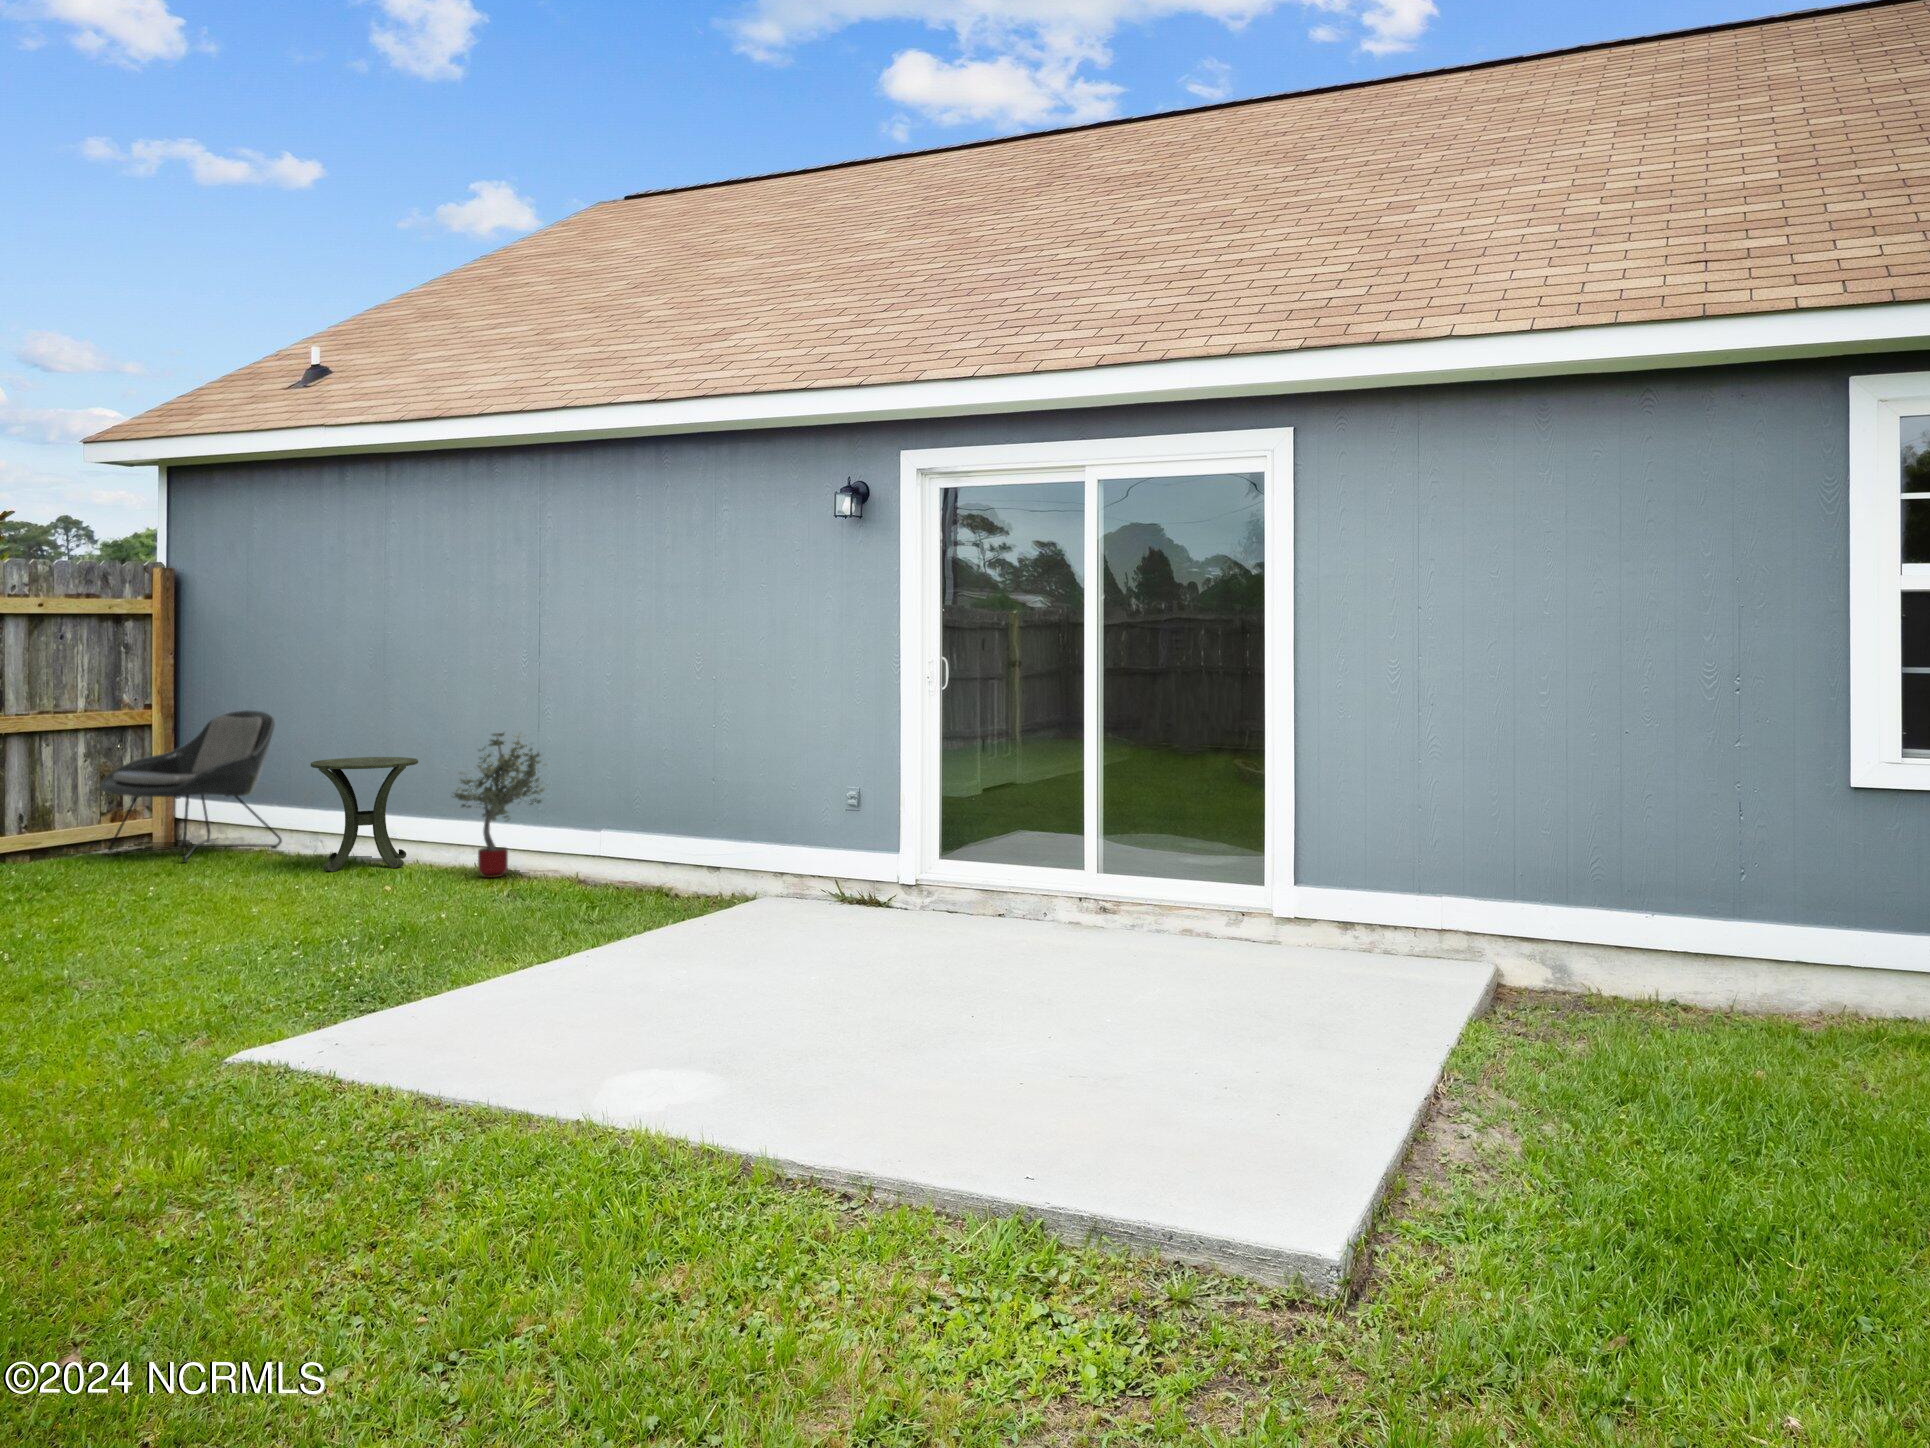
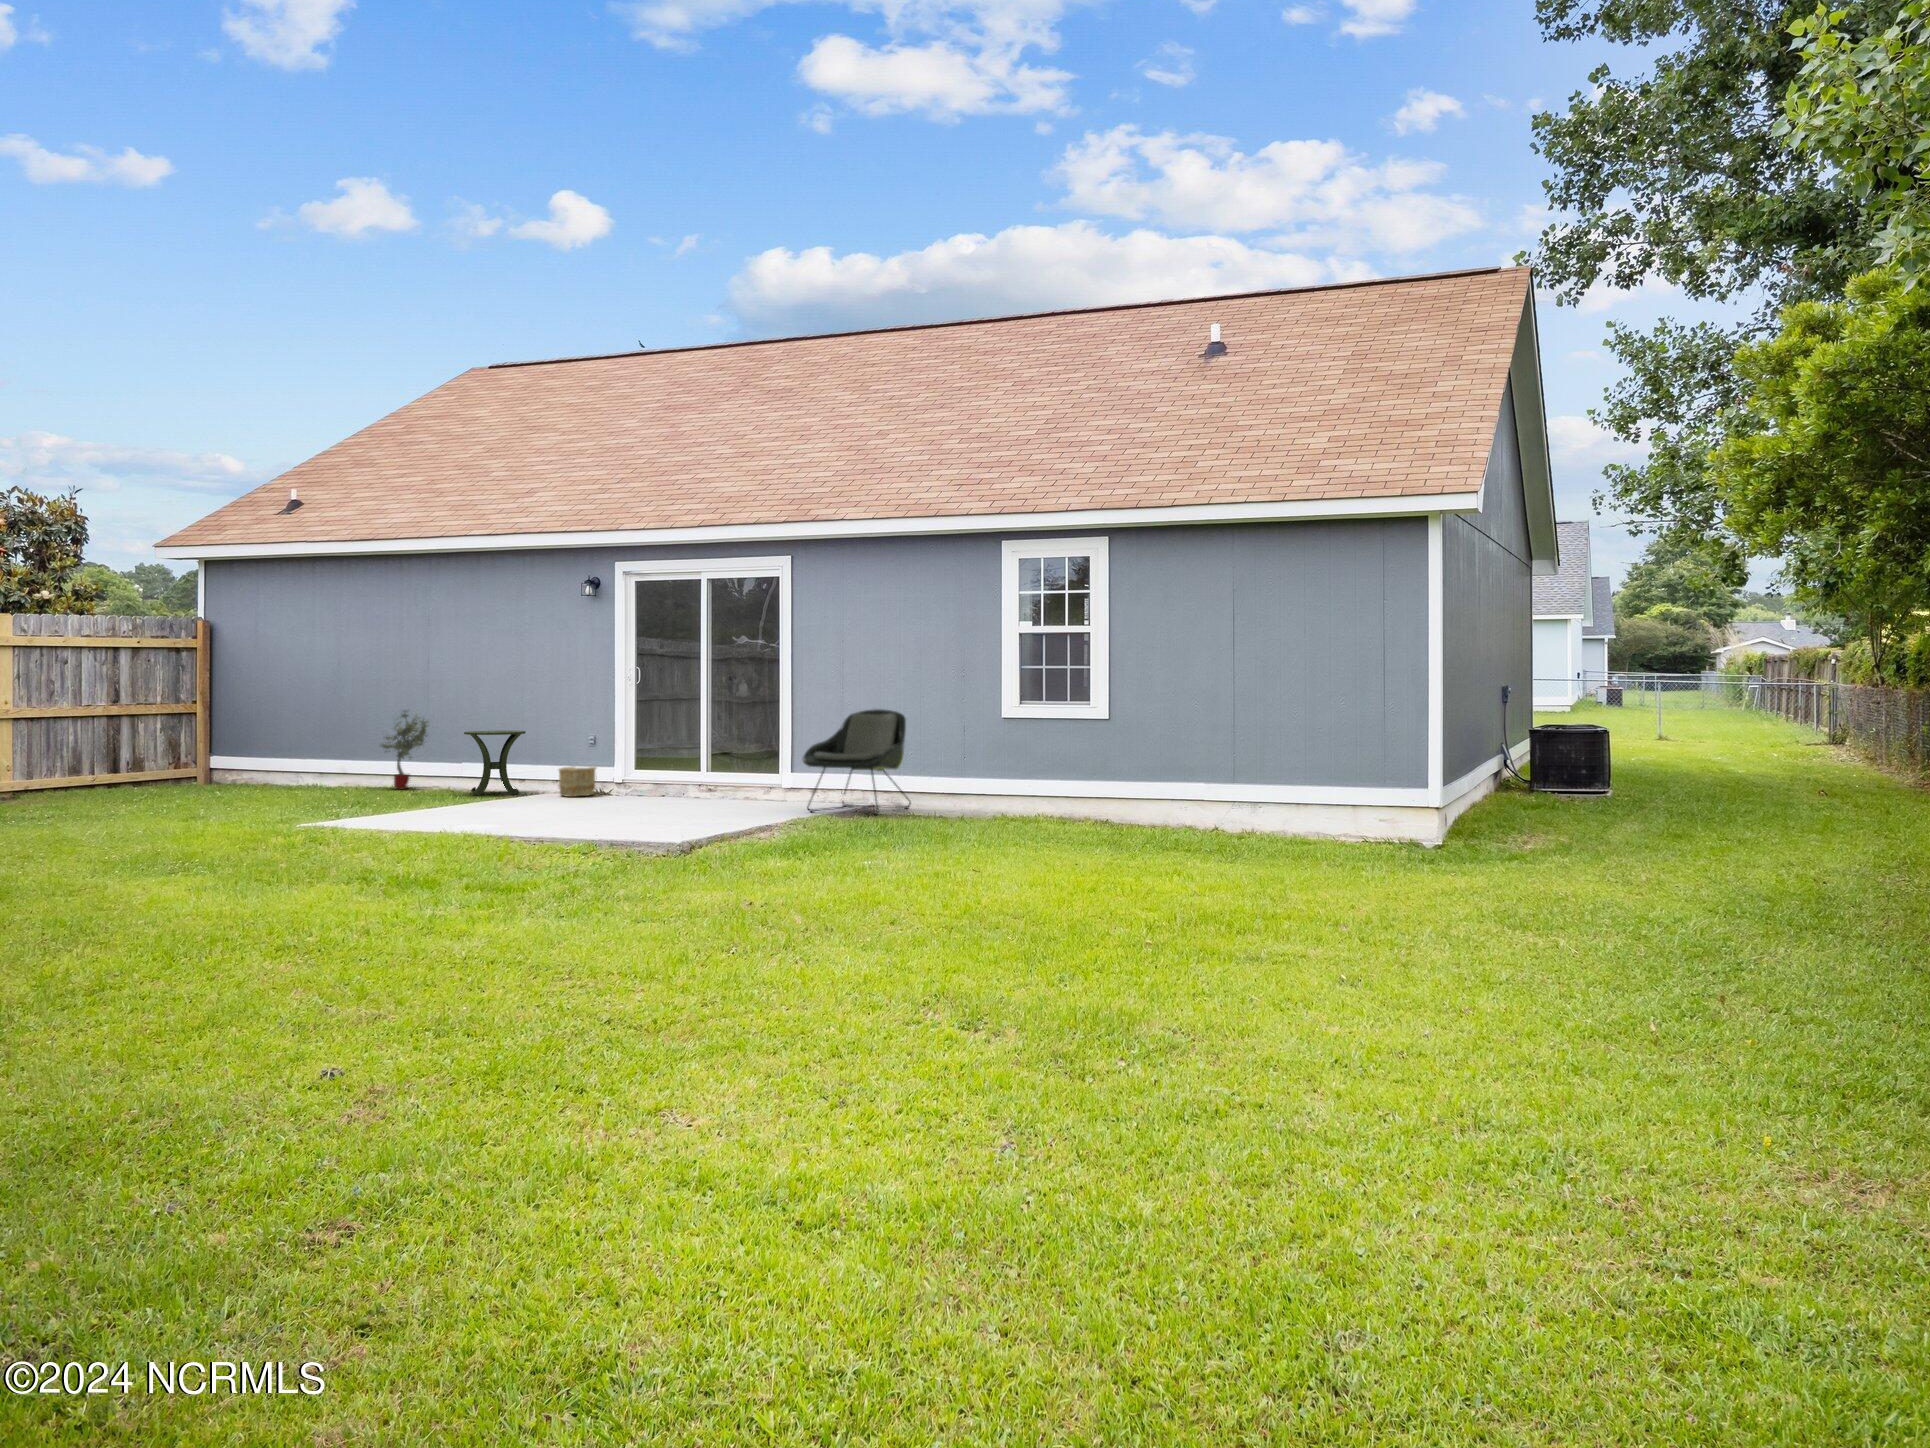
lounge chair: present [100,710,282,862] -> present [803,709,911,815]
side table: present [311,757,418,871] -> present [464,730,526,796]
wooden bucket: none [793,848,865,914] -> present [559,767,596,797]

